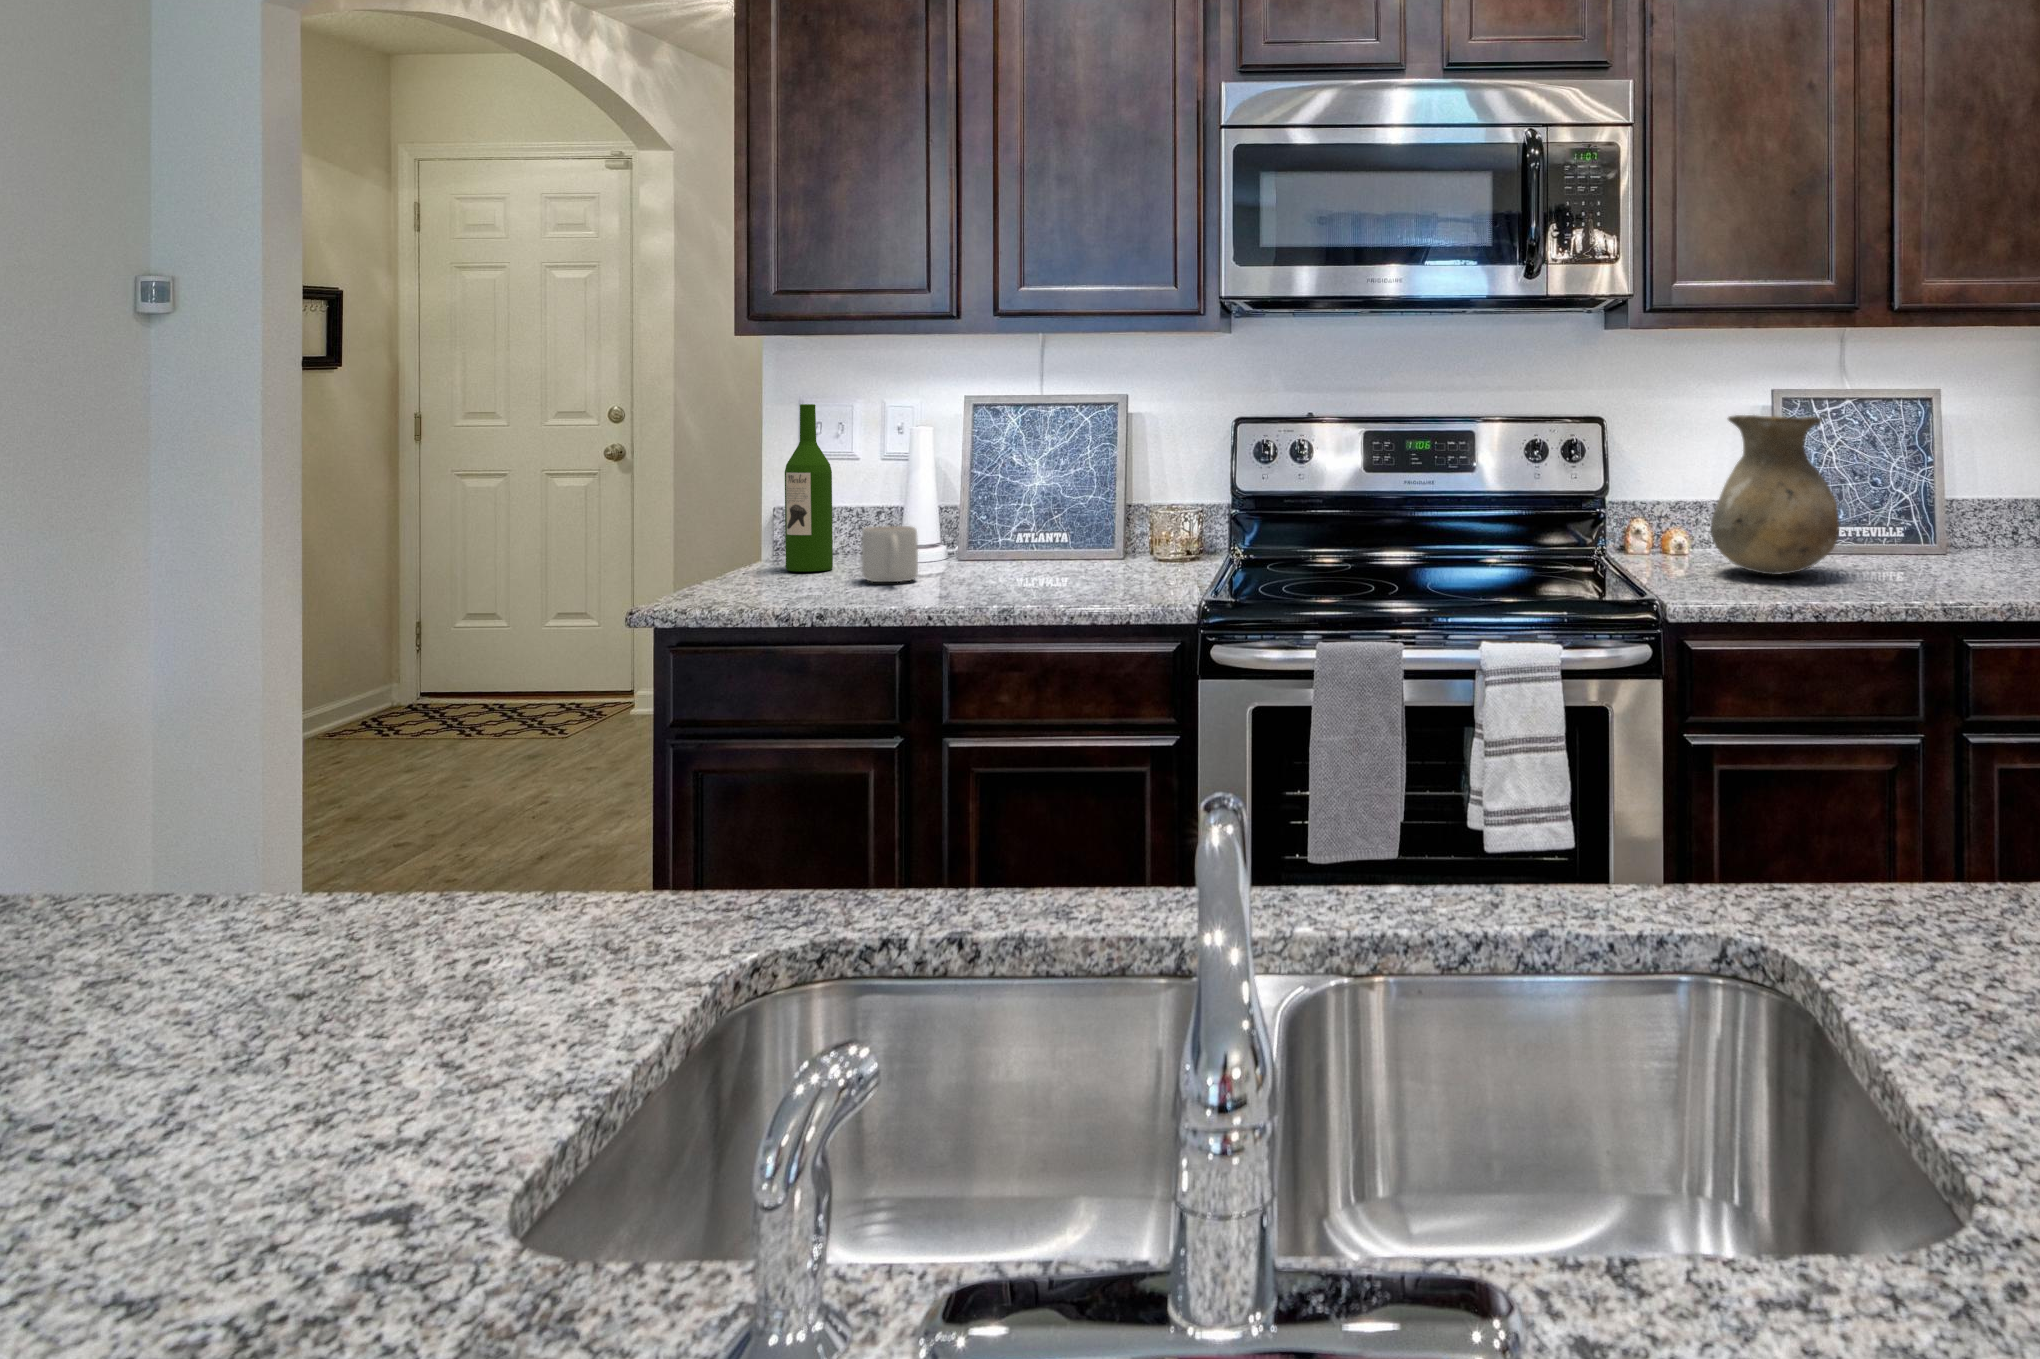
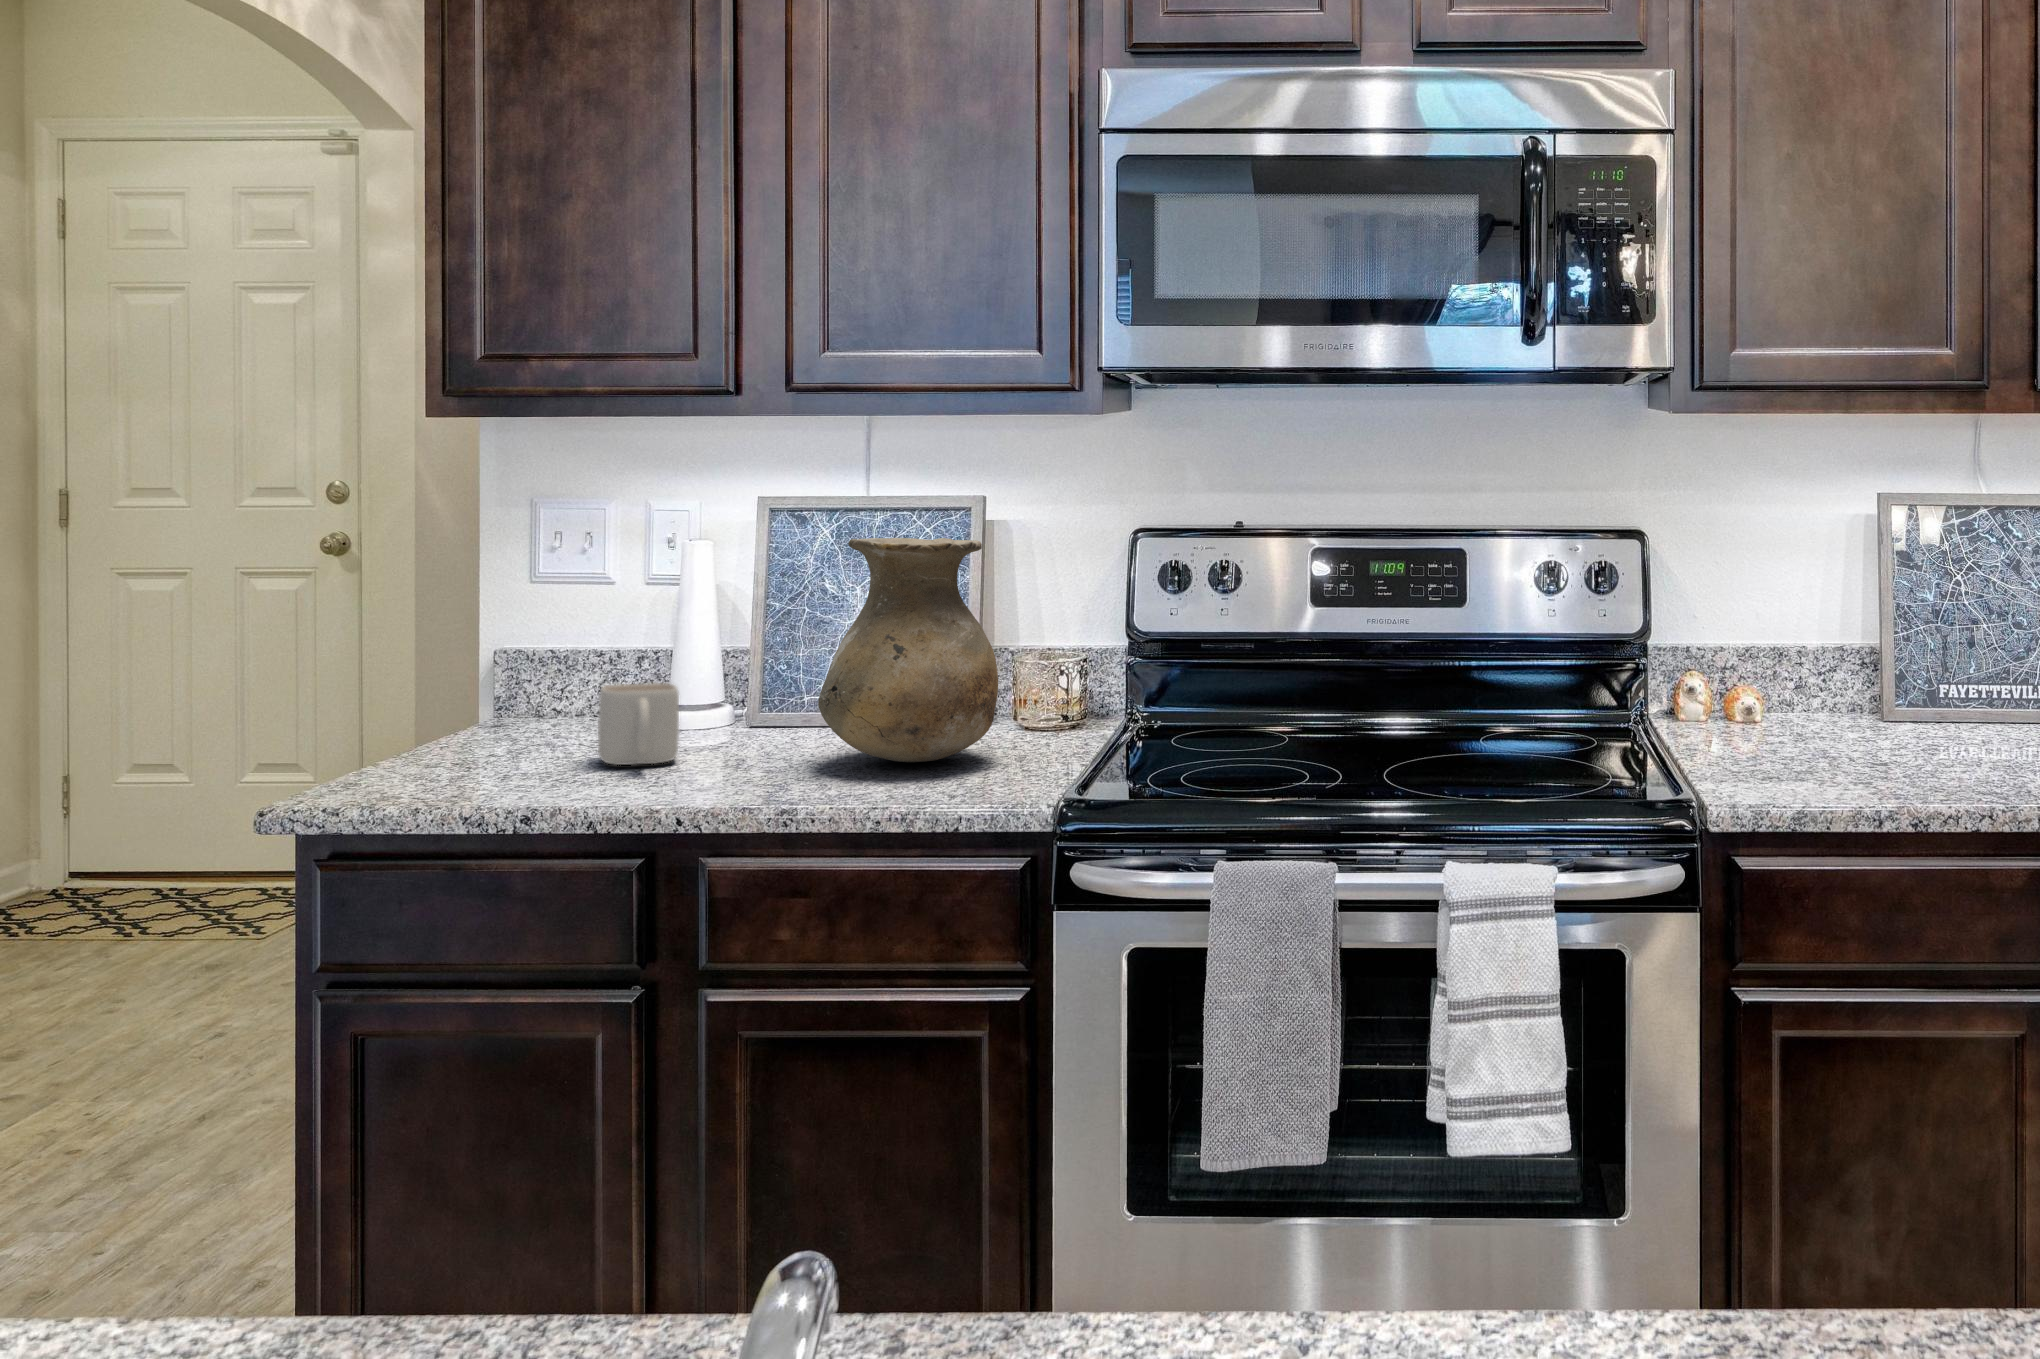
wine bottle: present [785,404,833,571] -> none [492,508,564,746]
vase: present [1711,415,1839,575] -> present [818,538,998,762]

